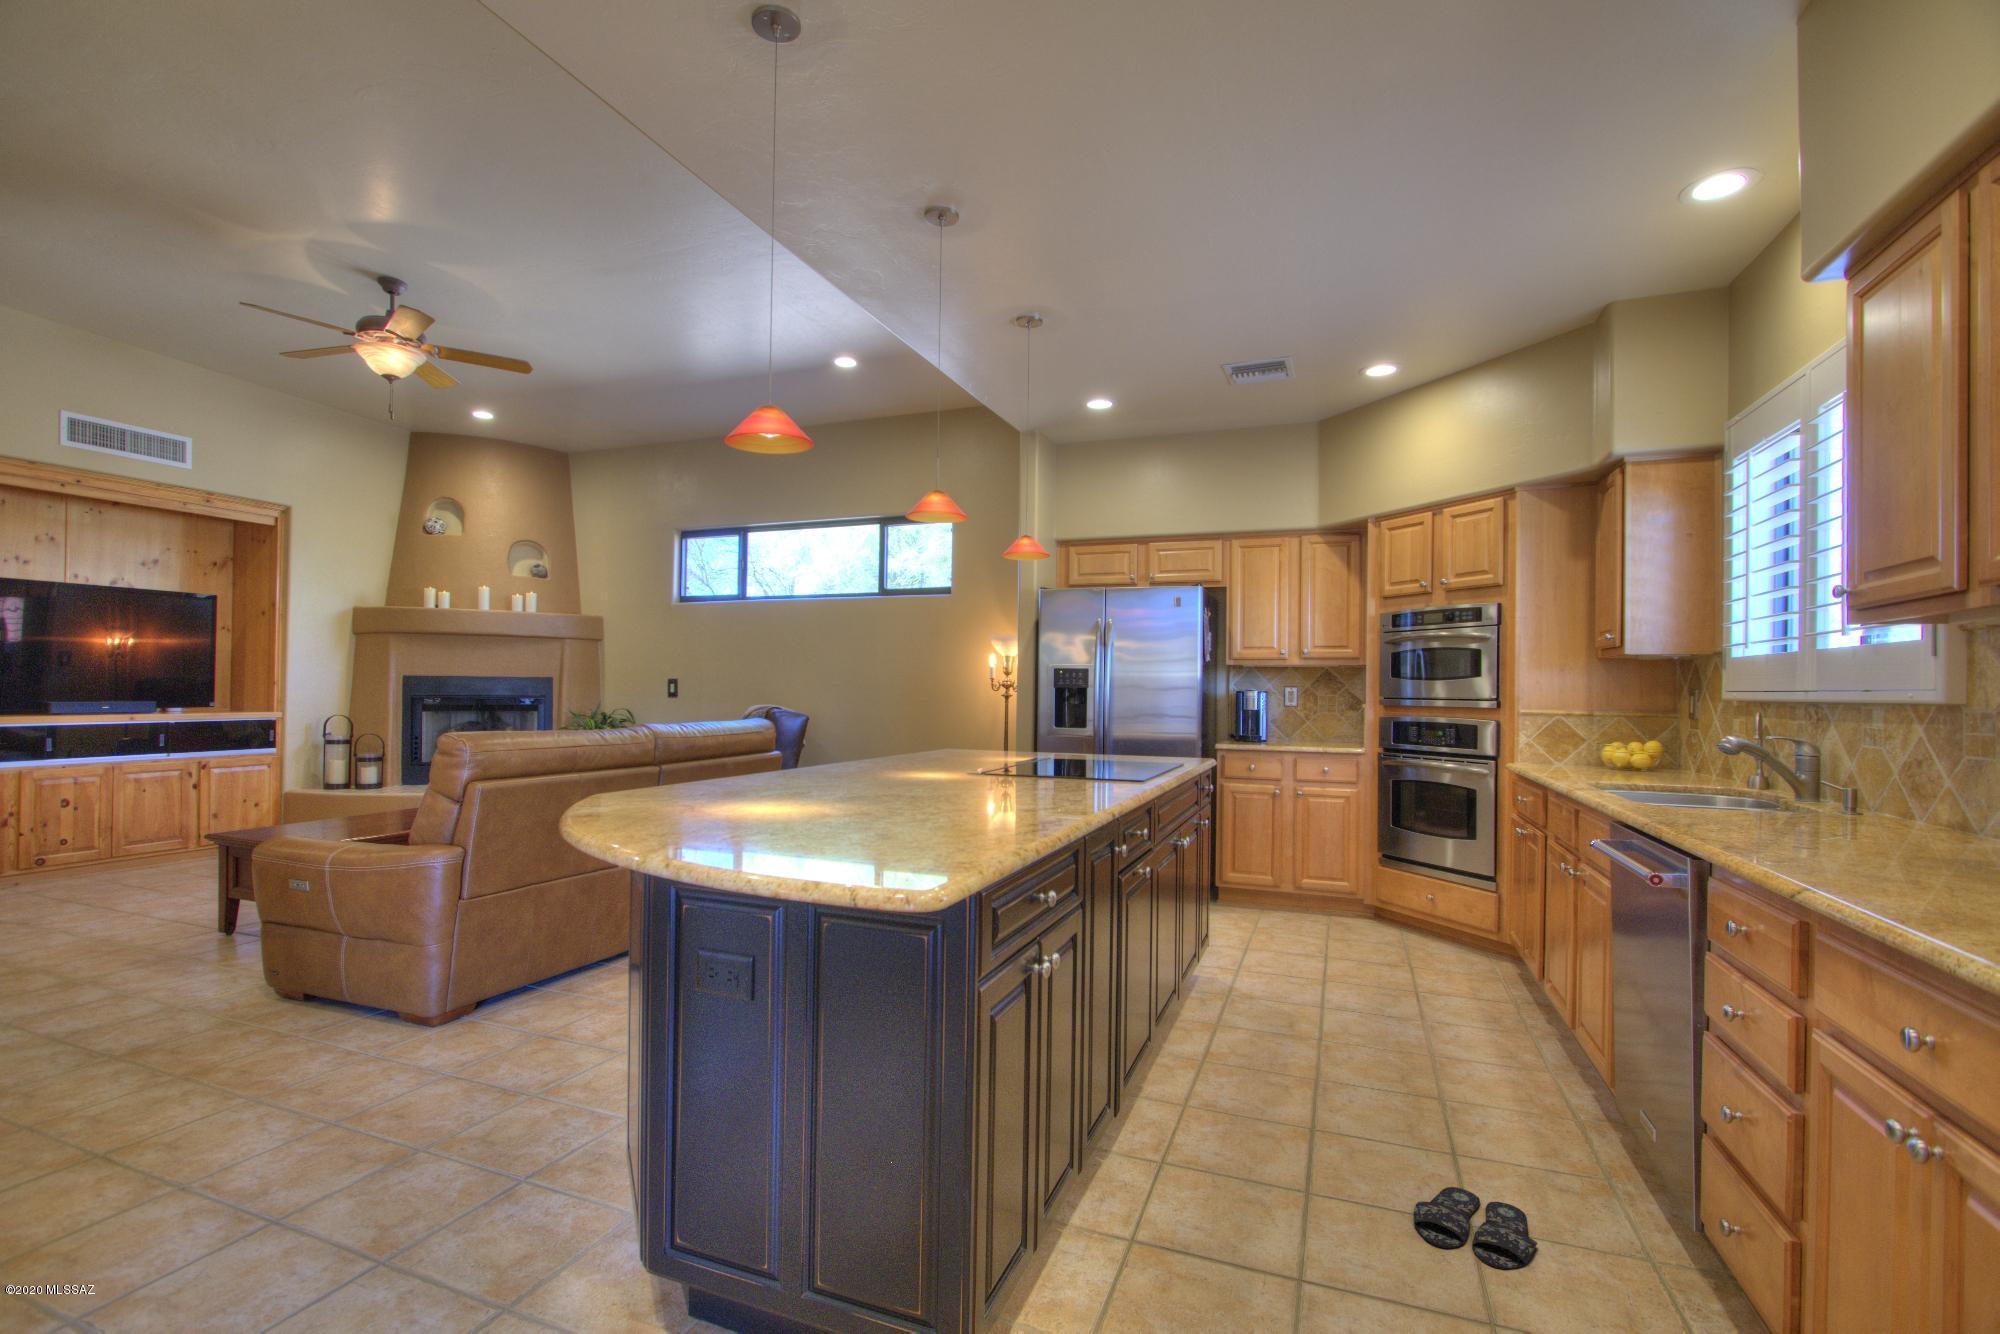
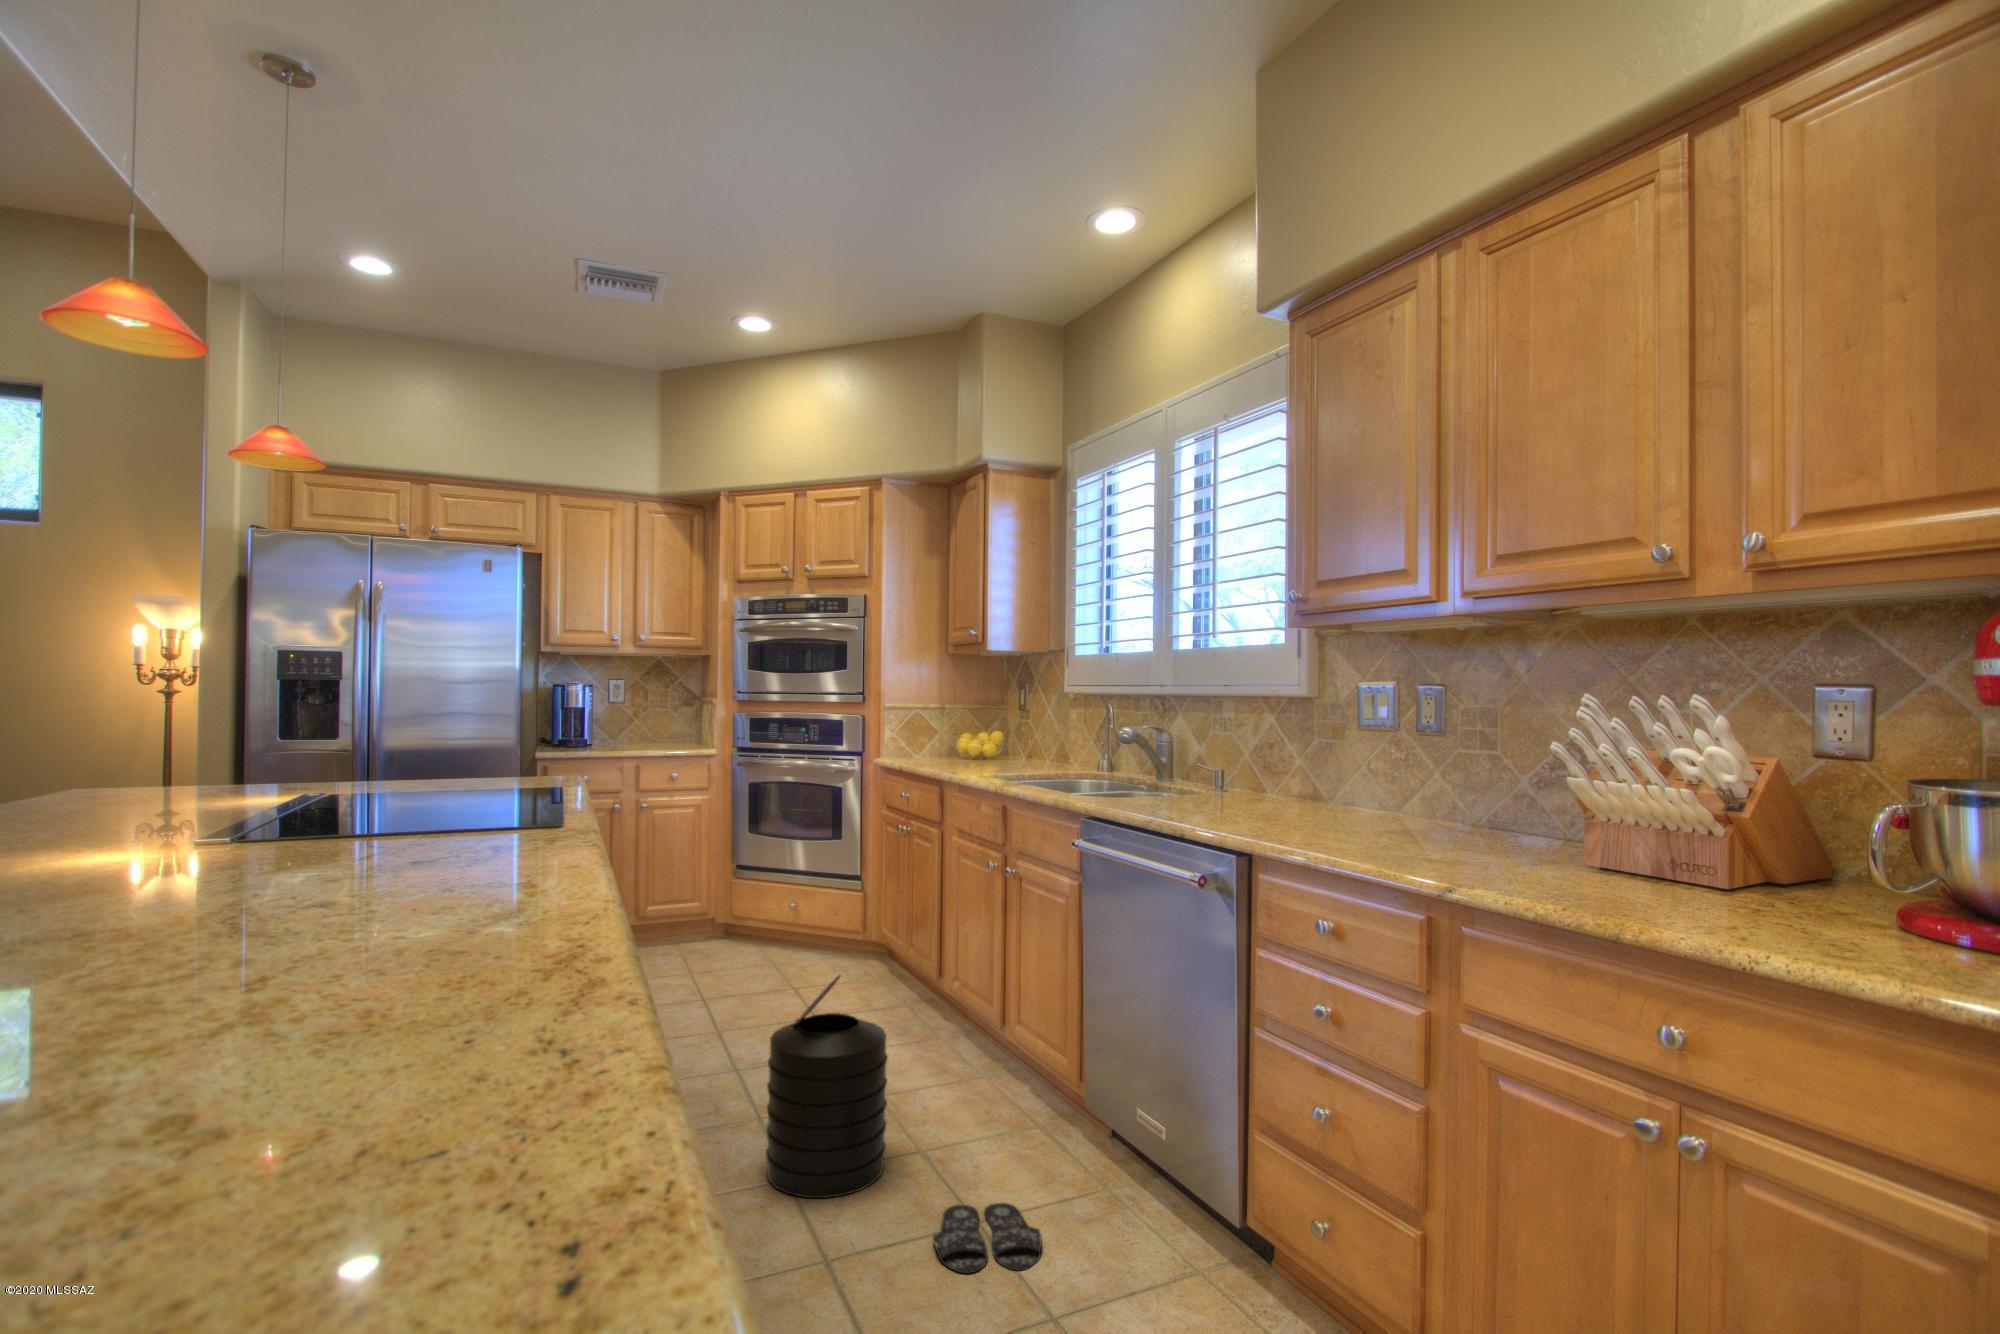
trash can: none [1299,945,1413,1143] -> present [766,975,888,1198]

